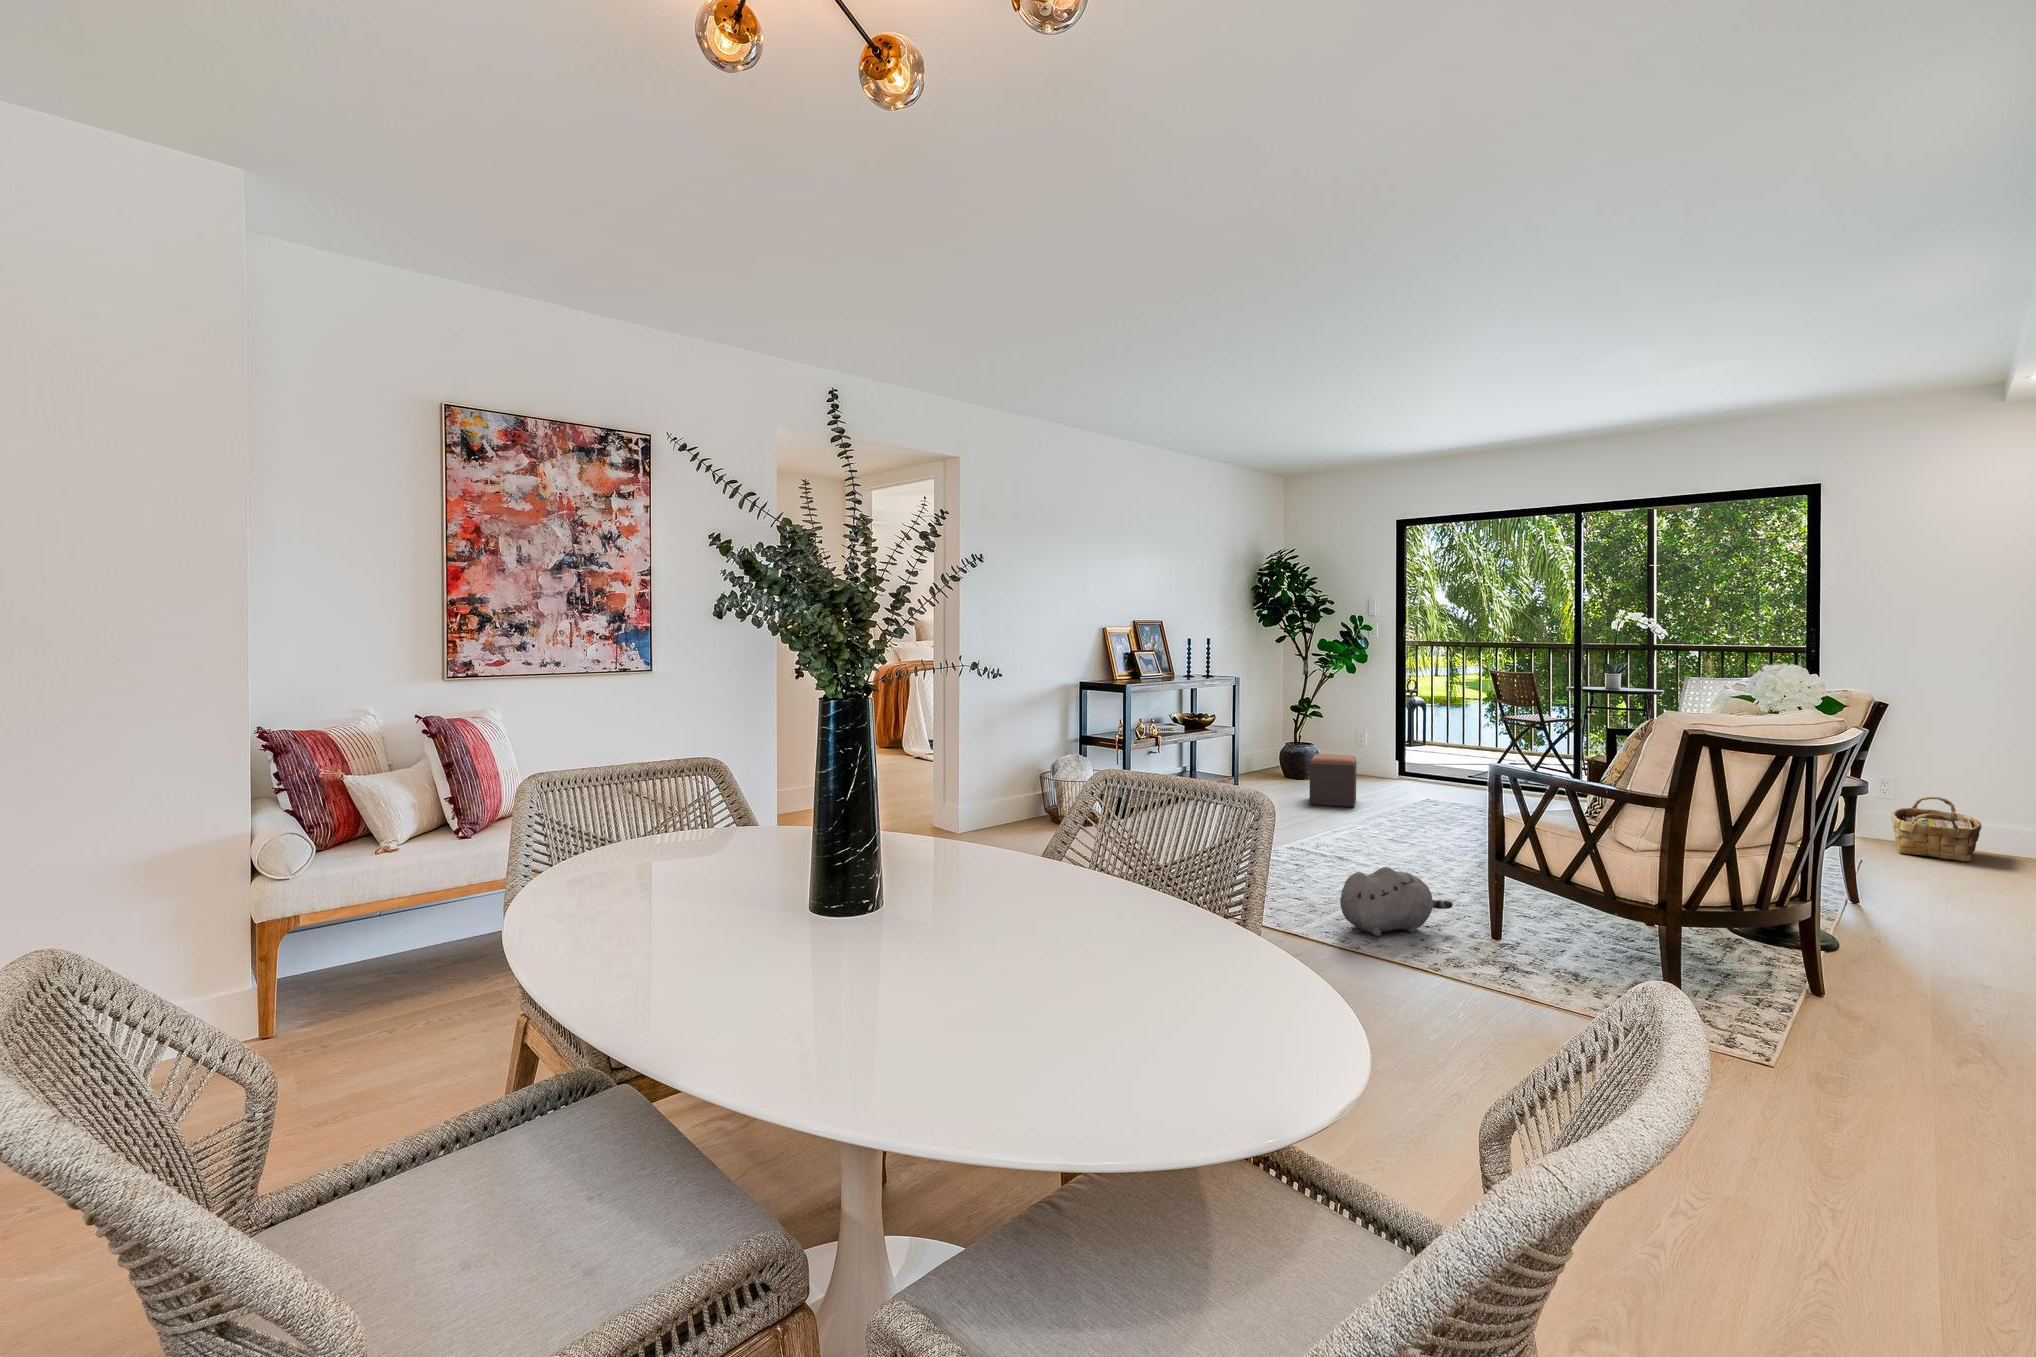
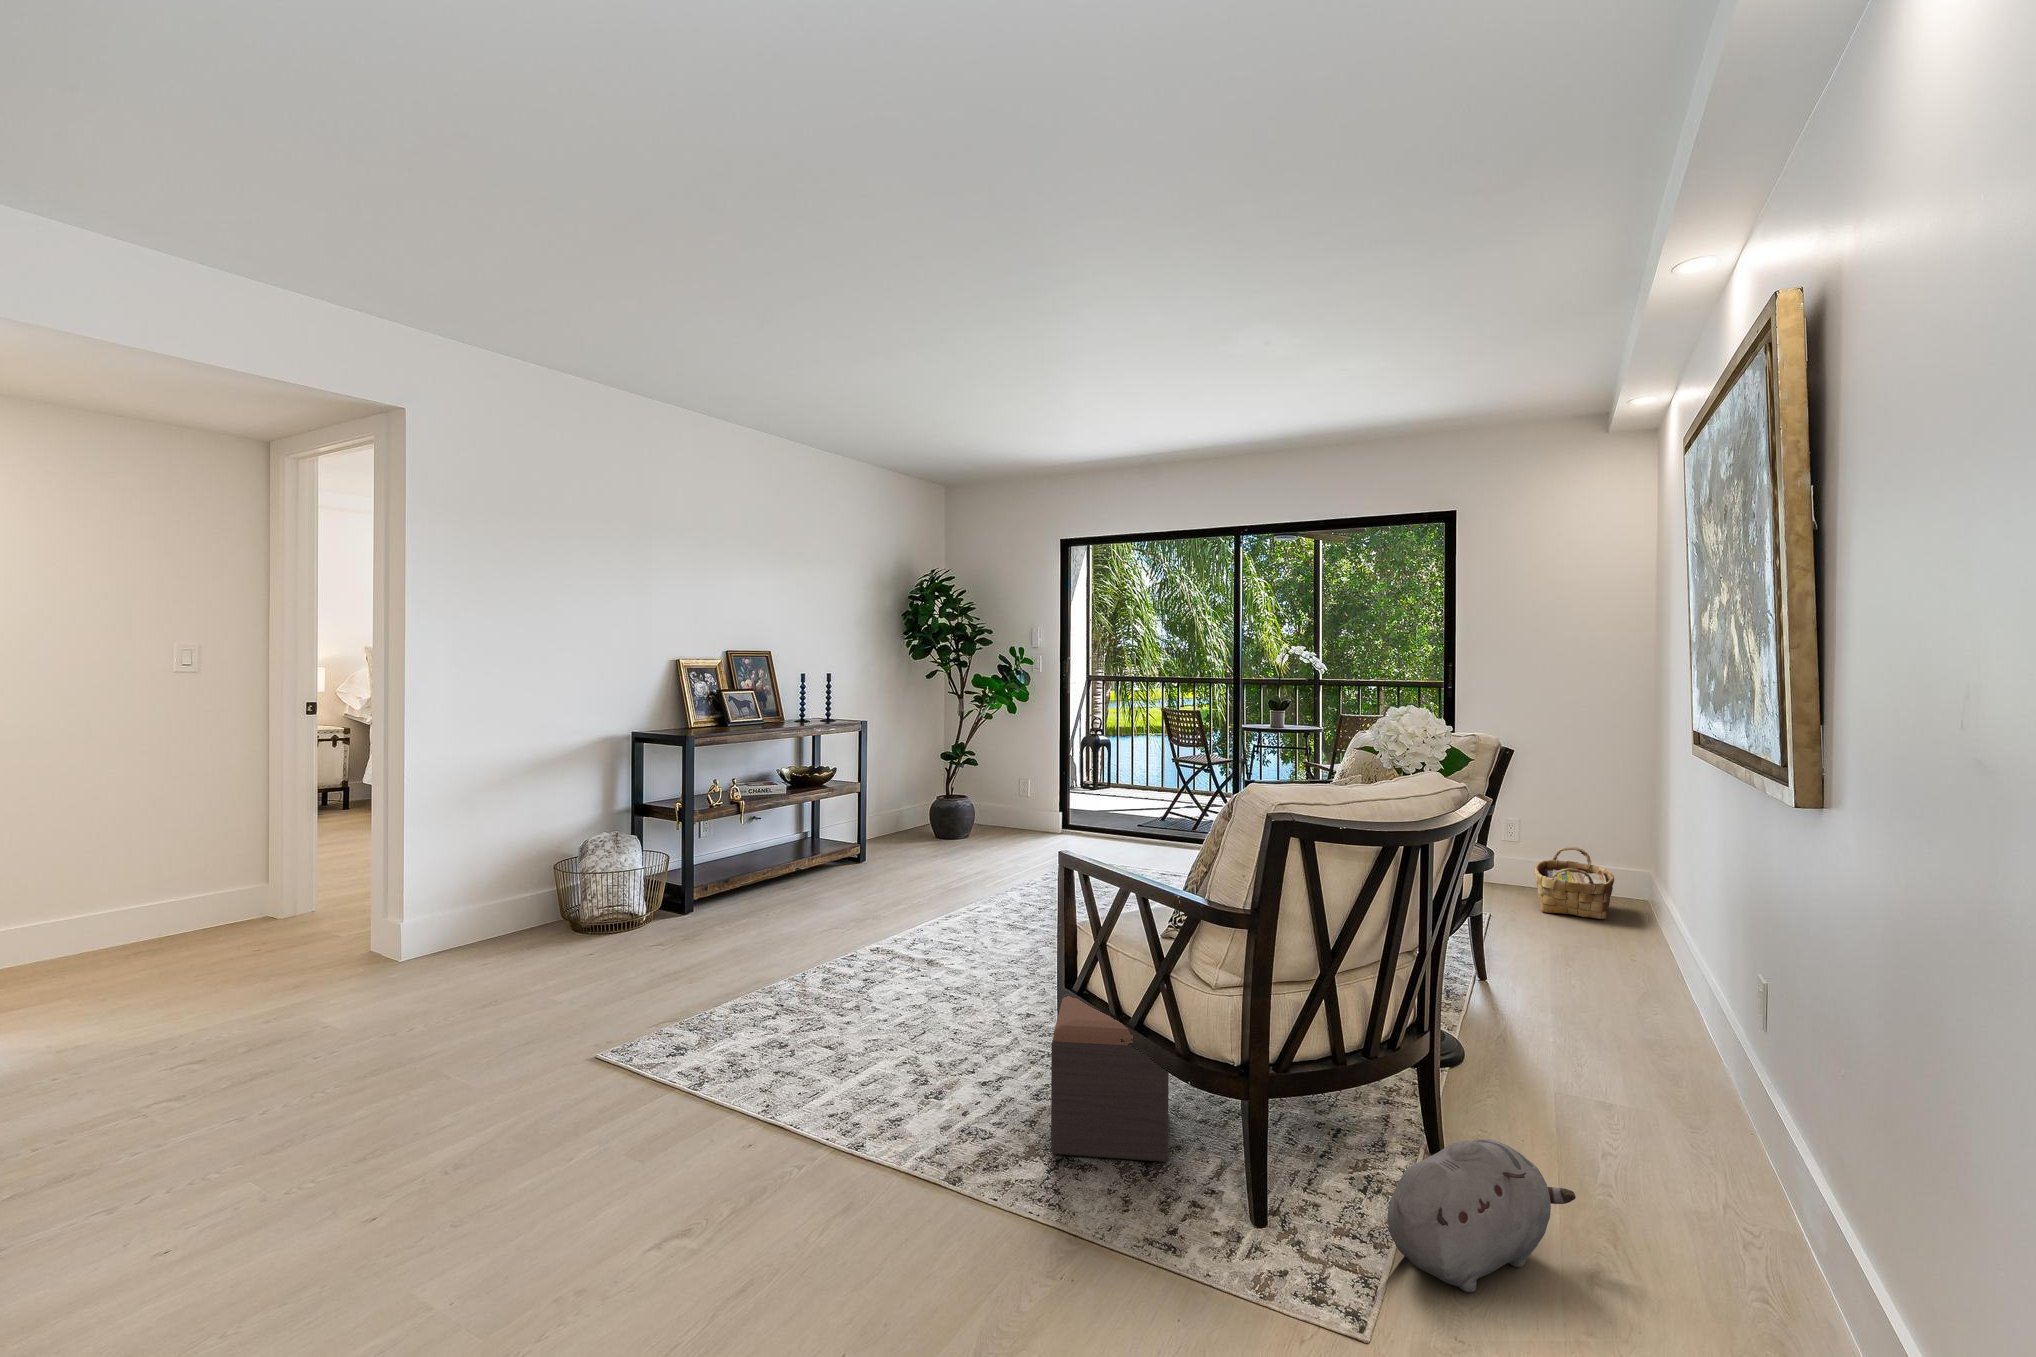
footstool: present [1309,754,1357,807] -> present [1051,996,1169,1162]
plush toy: present [1340,867,1453,936] -> present [1388,1139,1576,1293]

